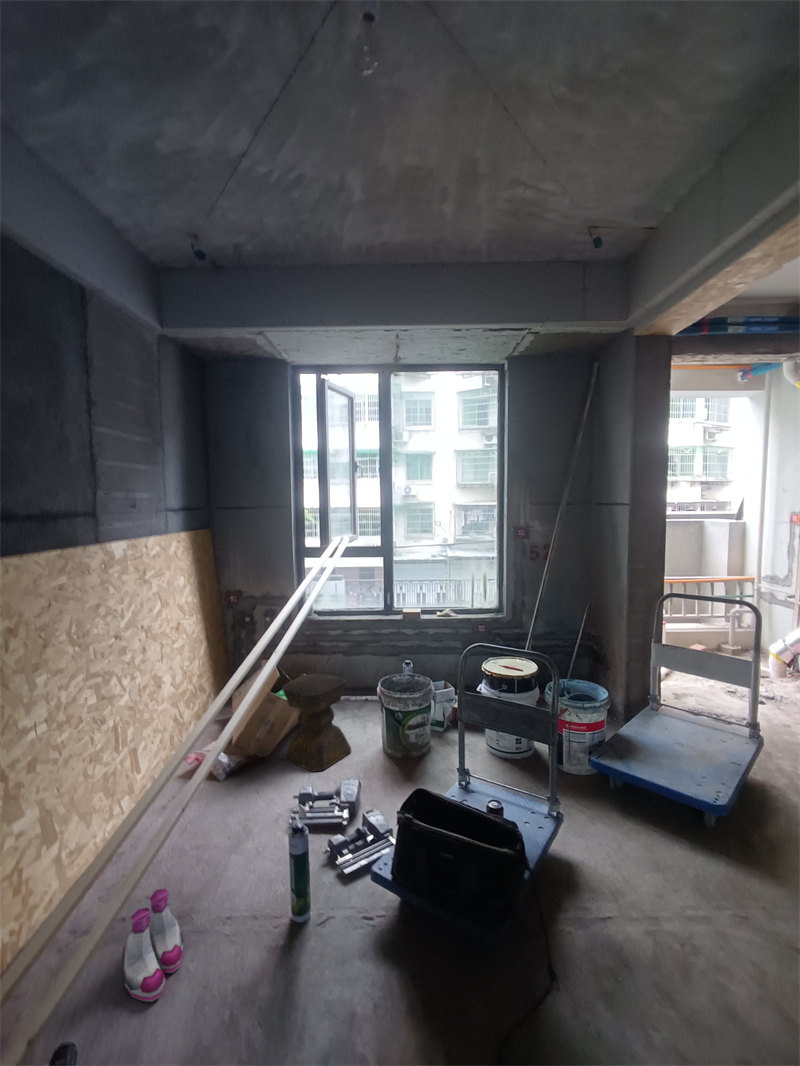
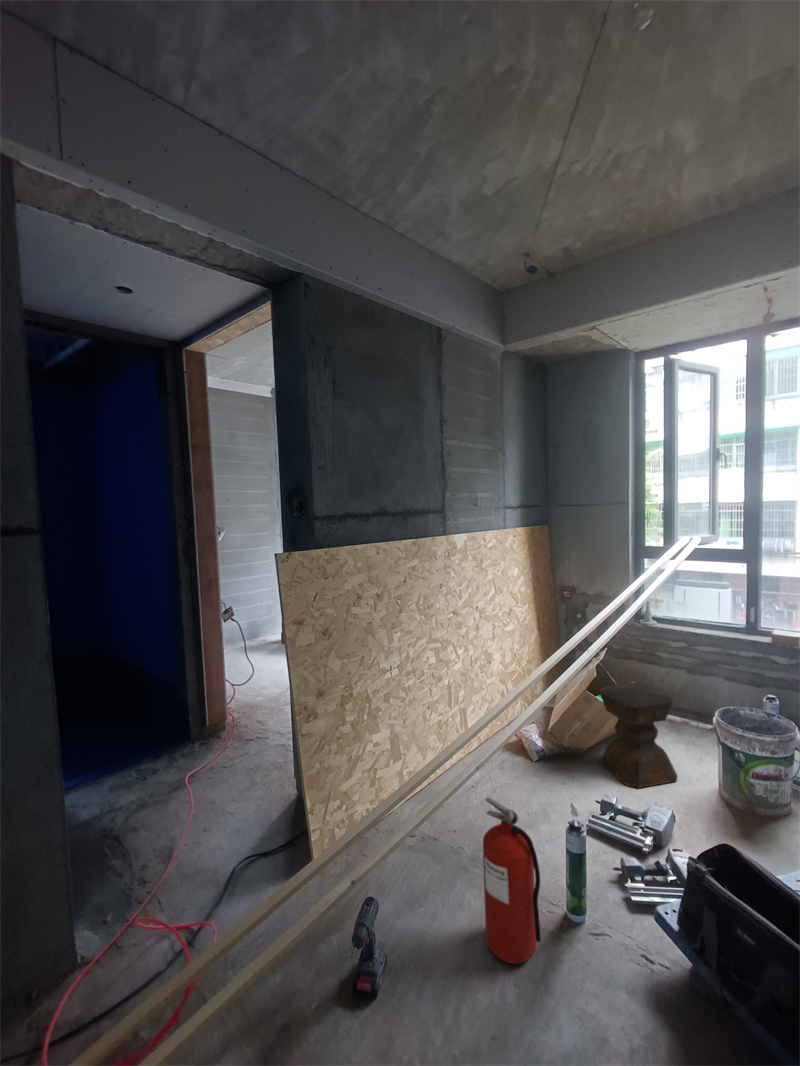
fire extinguisher: none [206,837,280,1018] -> present [483,798,541,964]
boots: present [122,889,184,1002] -> none [429,824,475,908]

